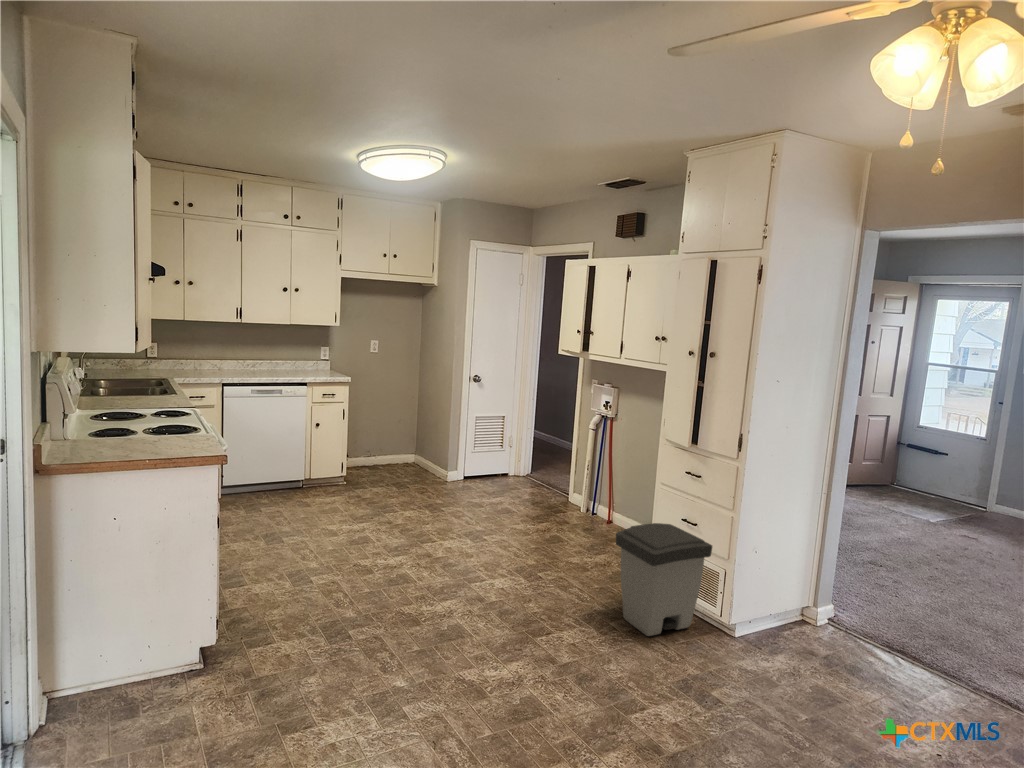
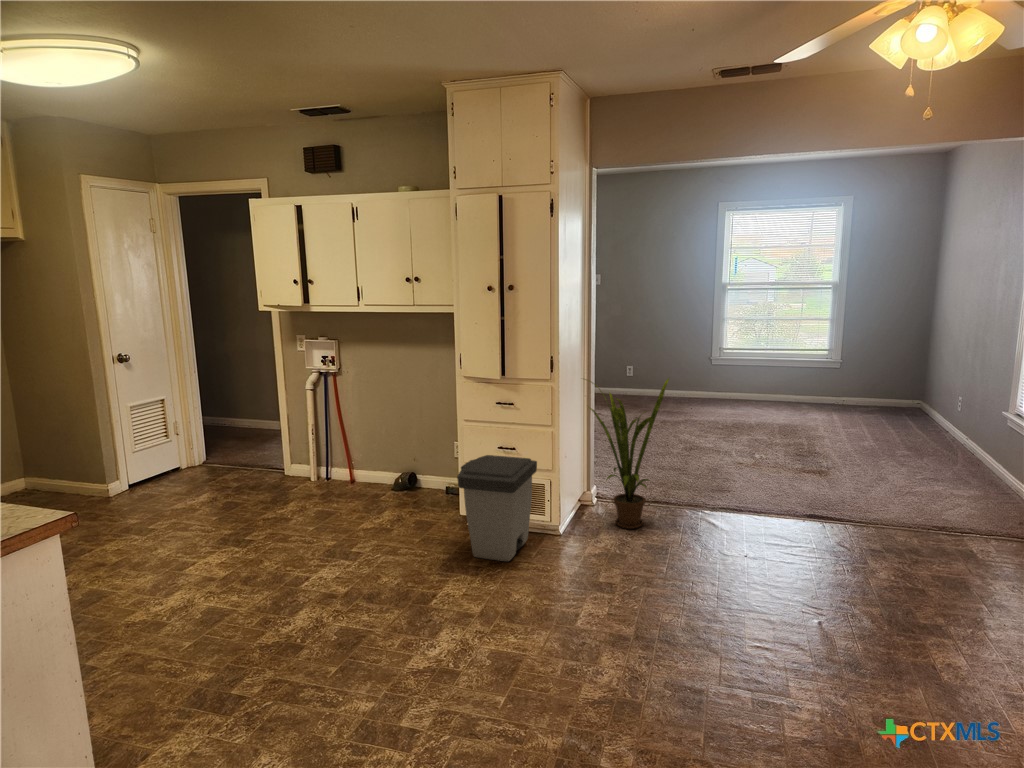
house plant: none [800,470,919,669] -> present [589,378,669,529]

